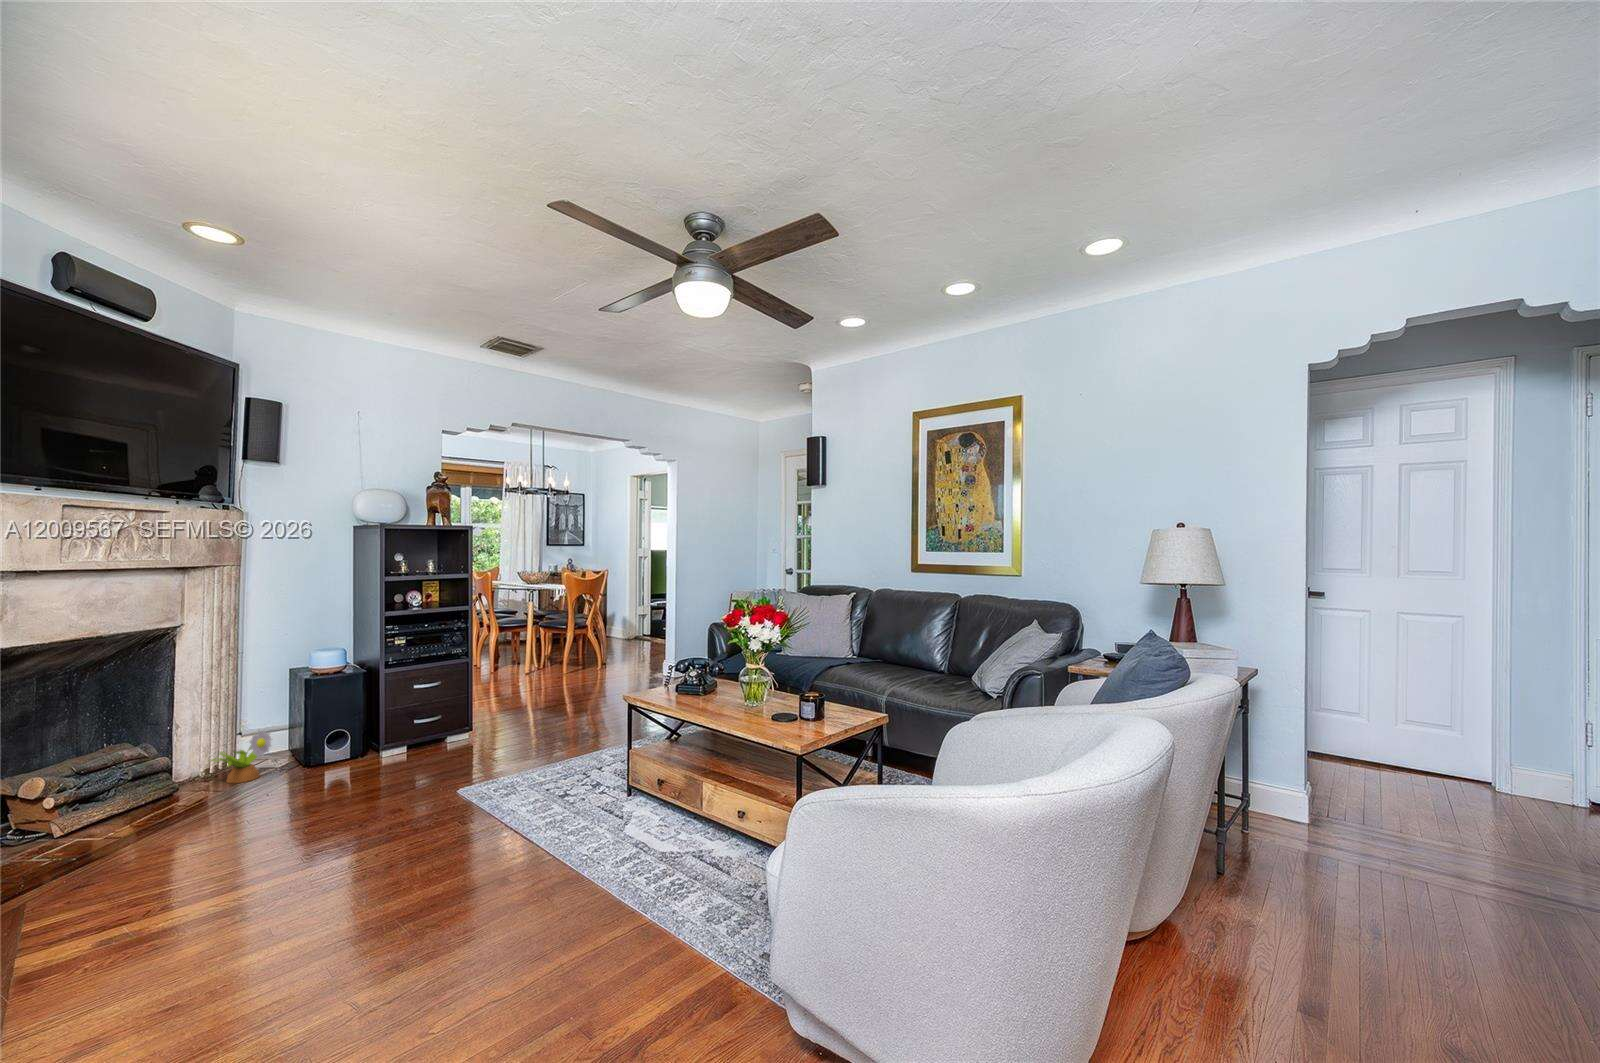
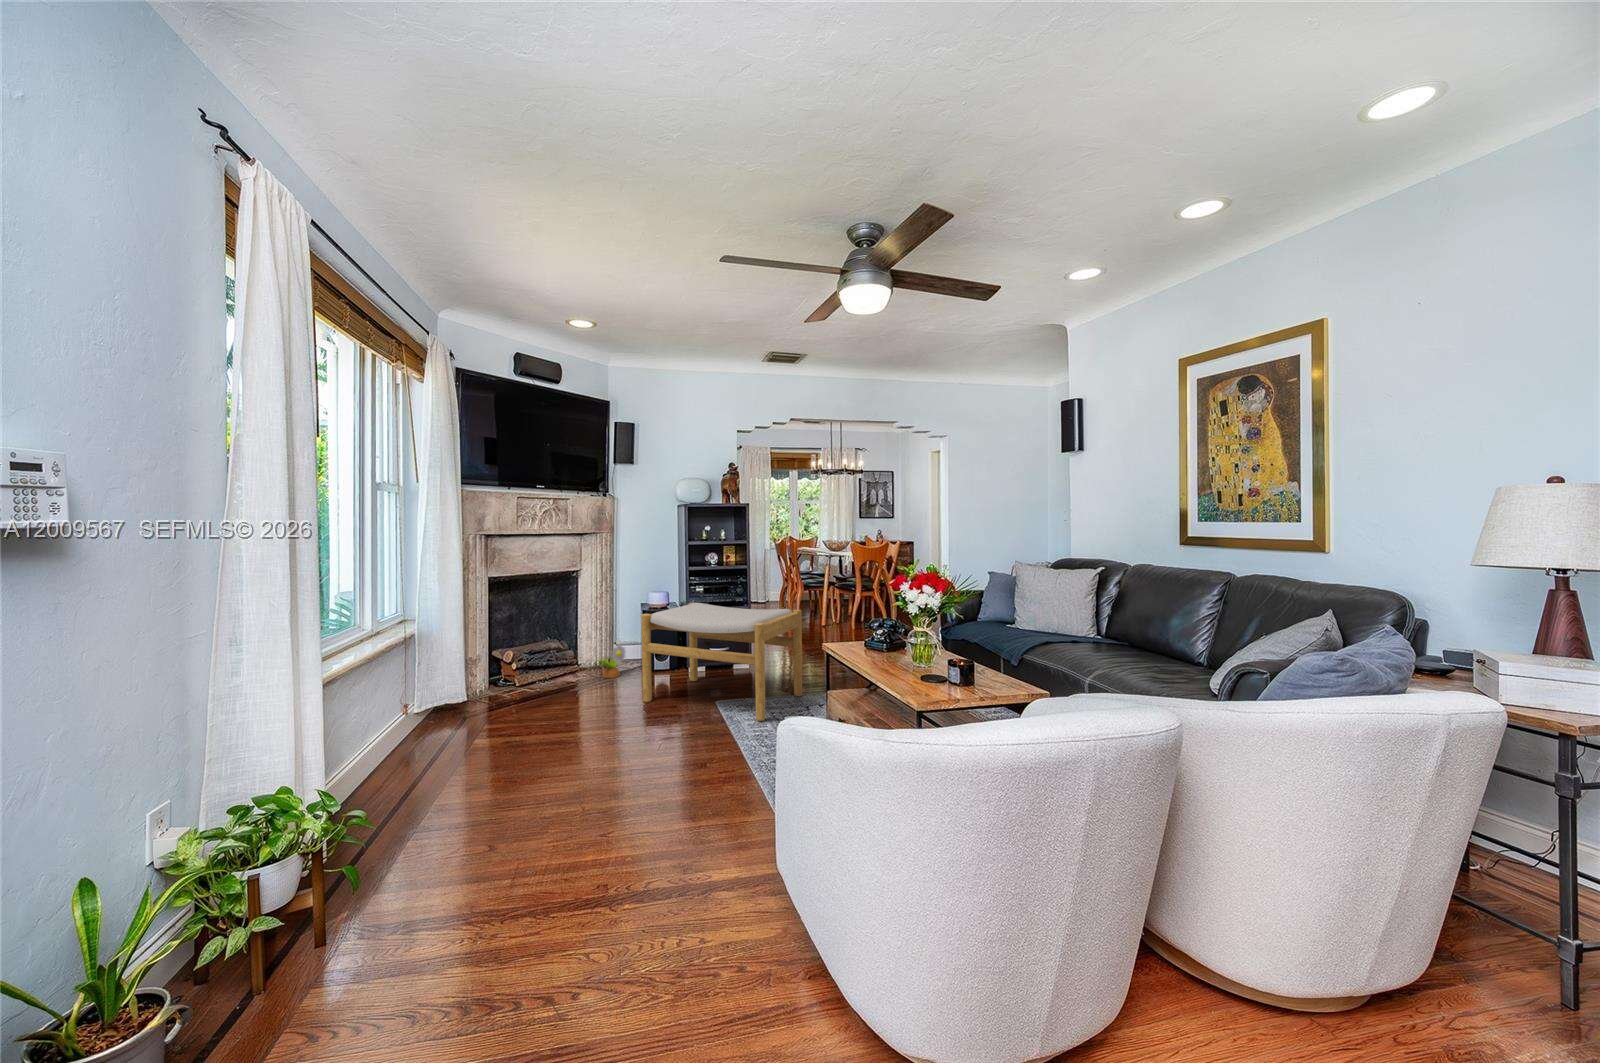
footstool: none [331,655,560,803] -> present [641,603,802,721]

